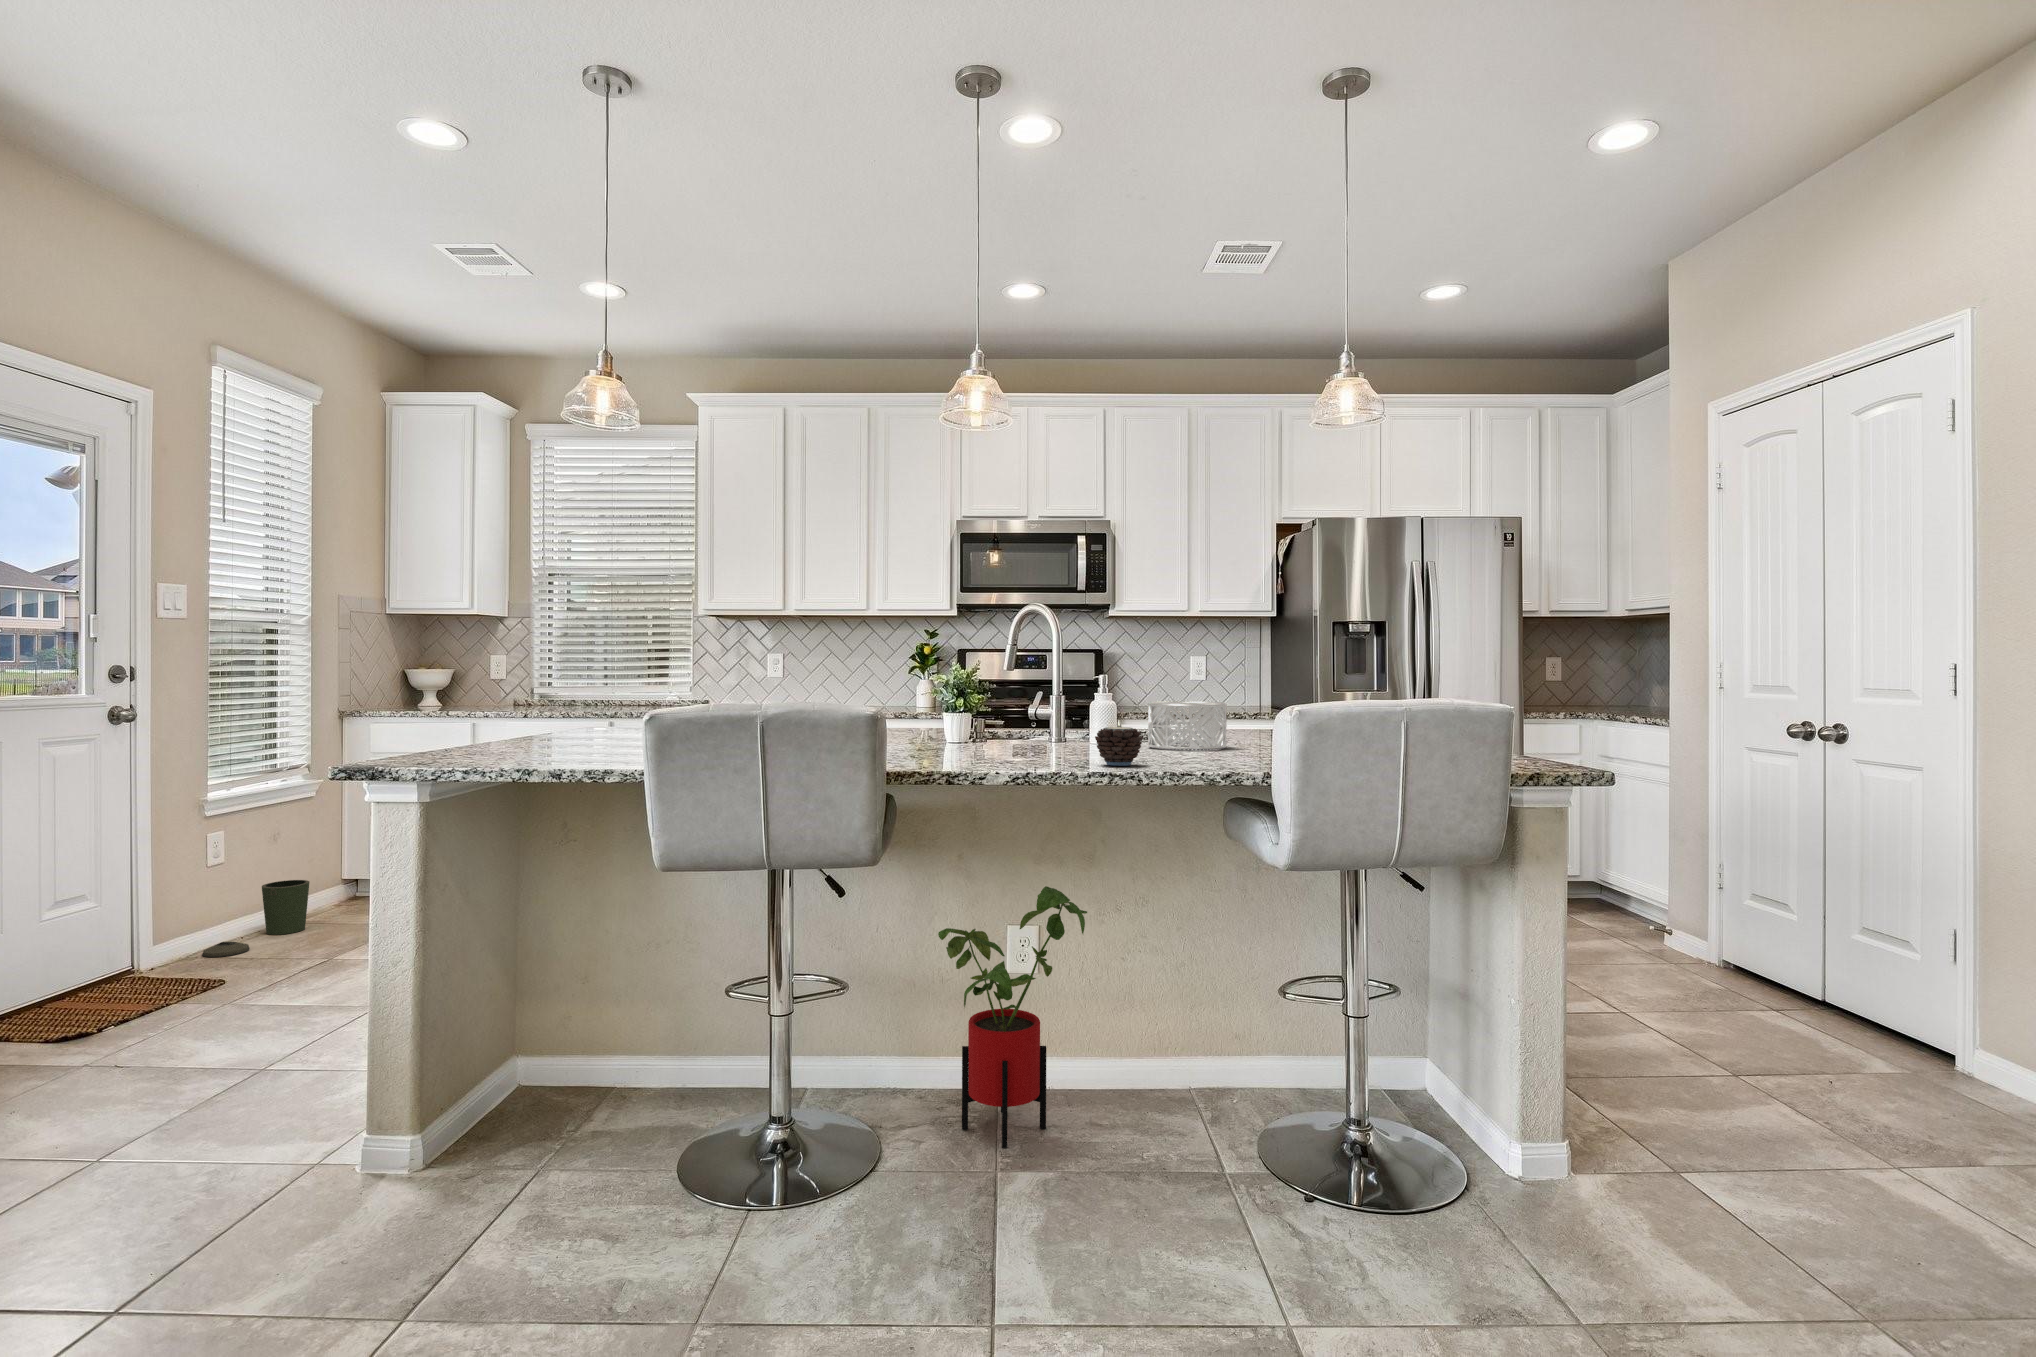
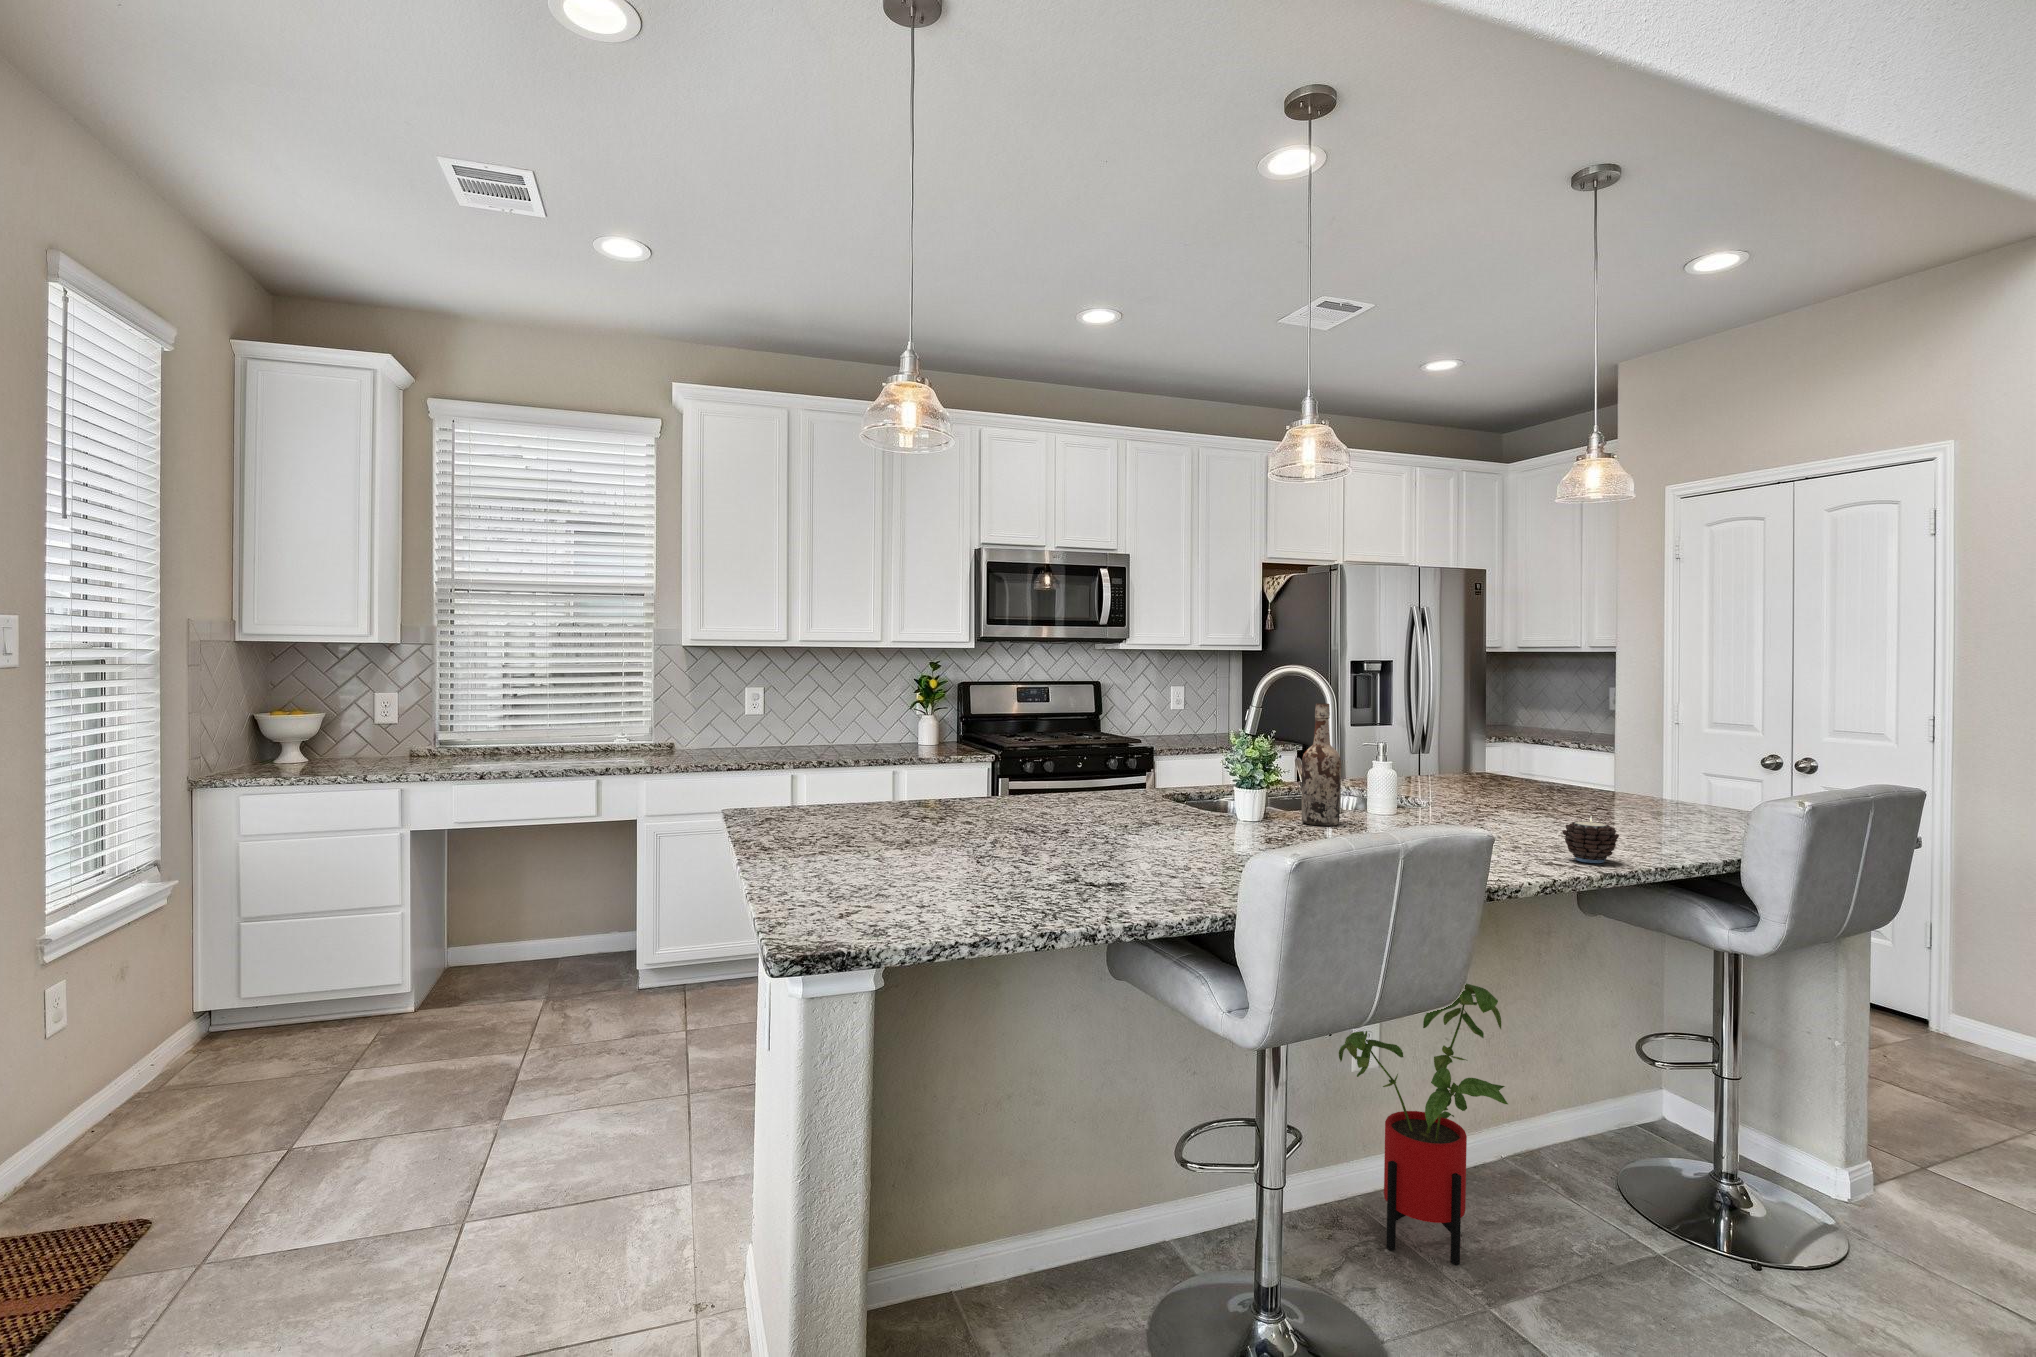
wine bottle: none [998,631,1033,746] -> present [1302,703,1341,826]
decorative bowl: present [1148,701,1227,750] -> none [1439,770,1524,825]
trash can: present [202,880,309,957] -> none [67,1024,196,1164]

